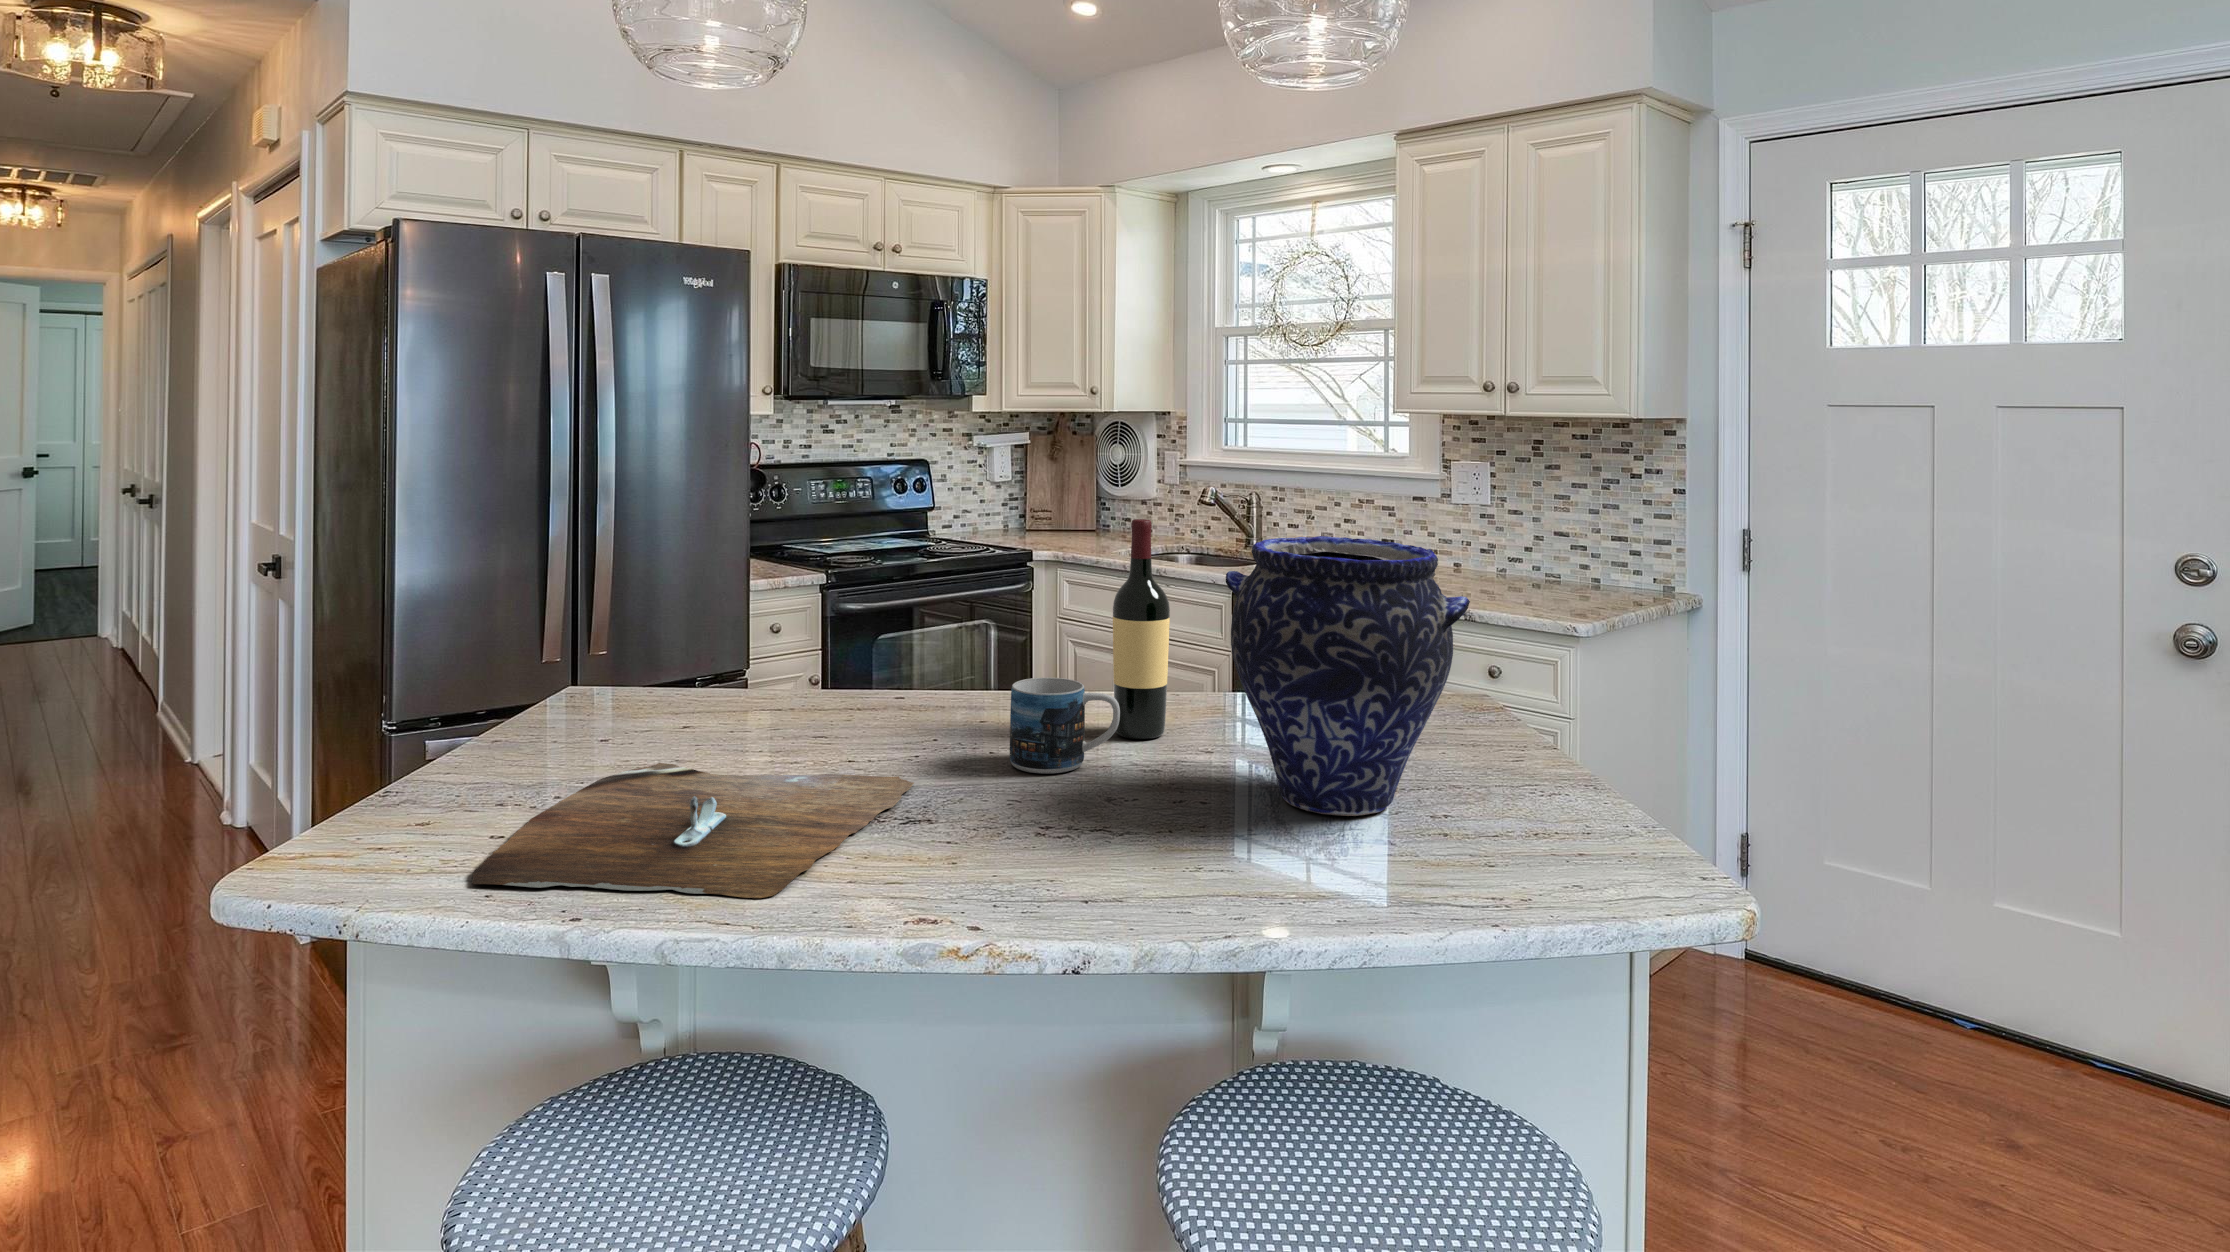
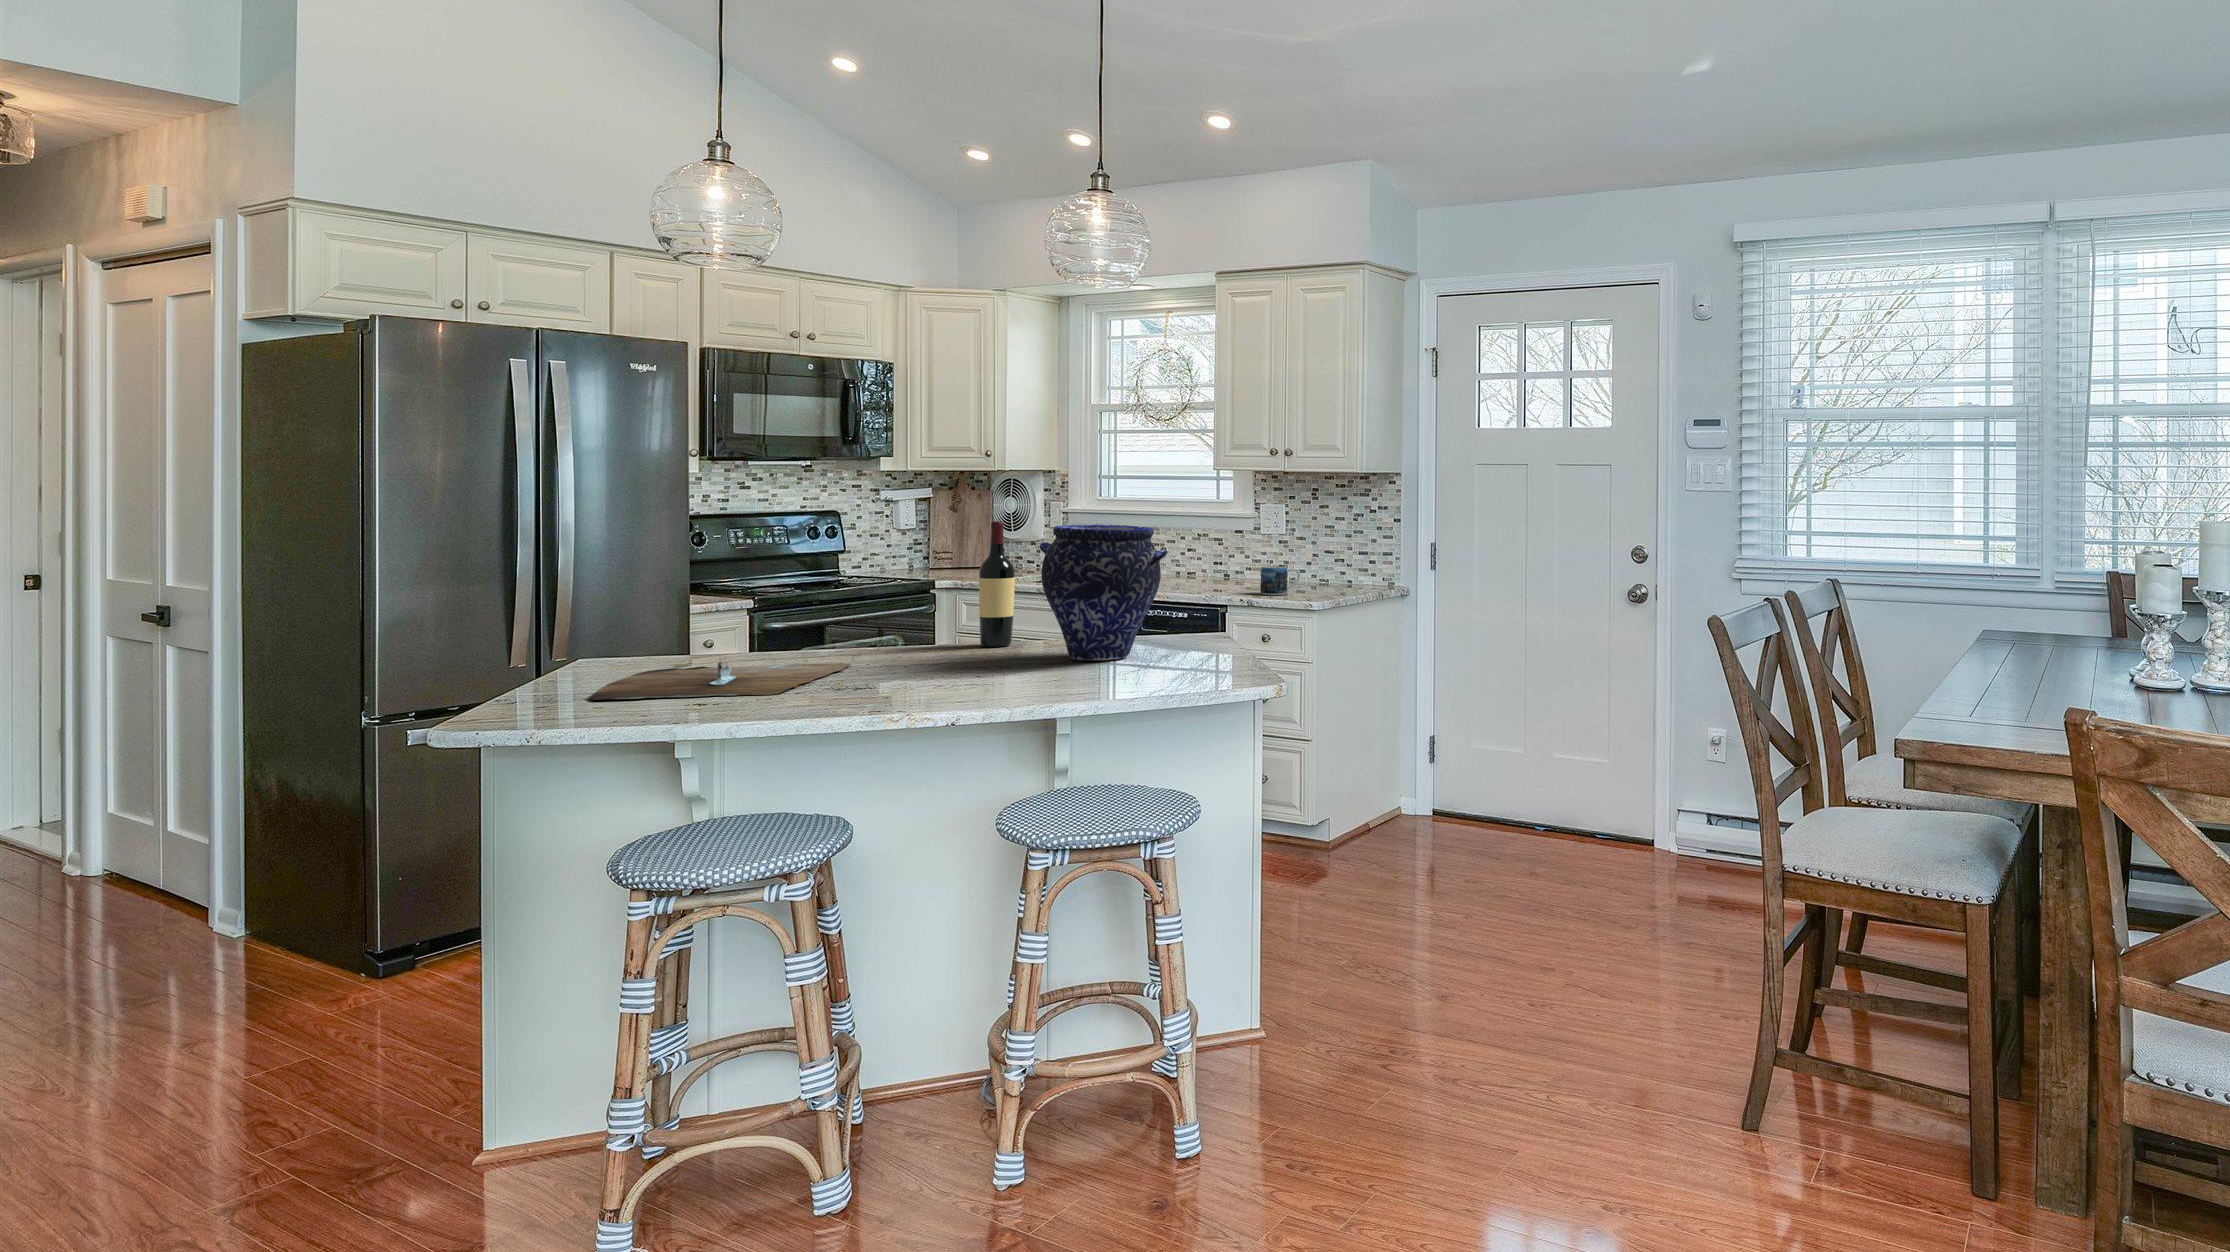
mug: present [1010,677,1120,773] -> present [1260,566,1300,595]

